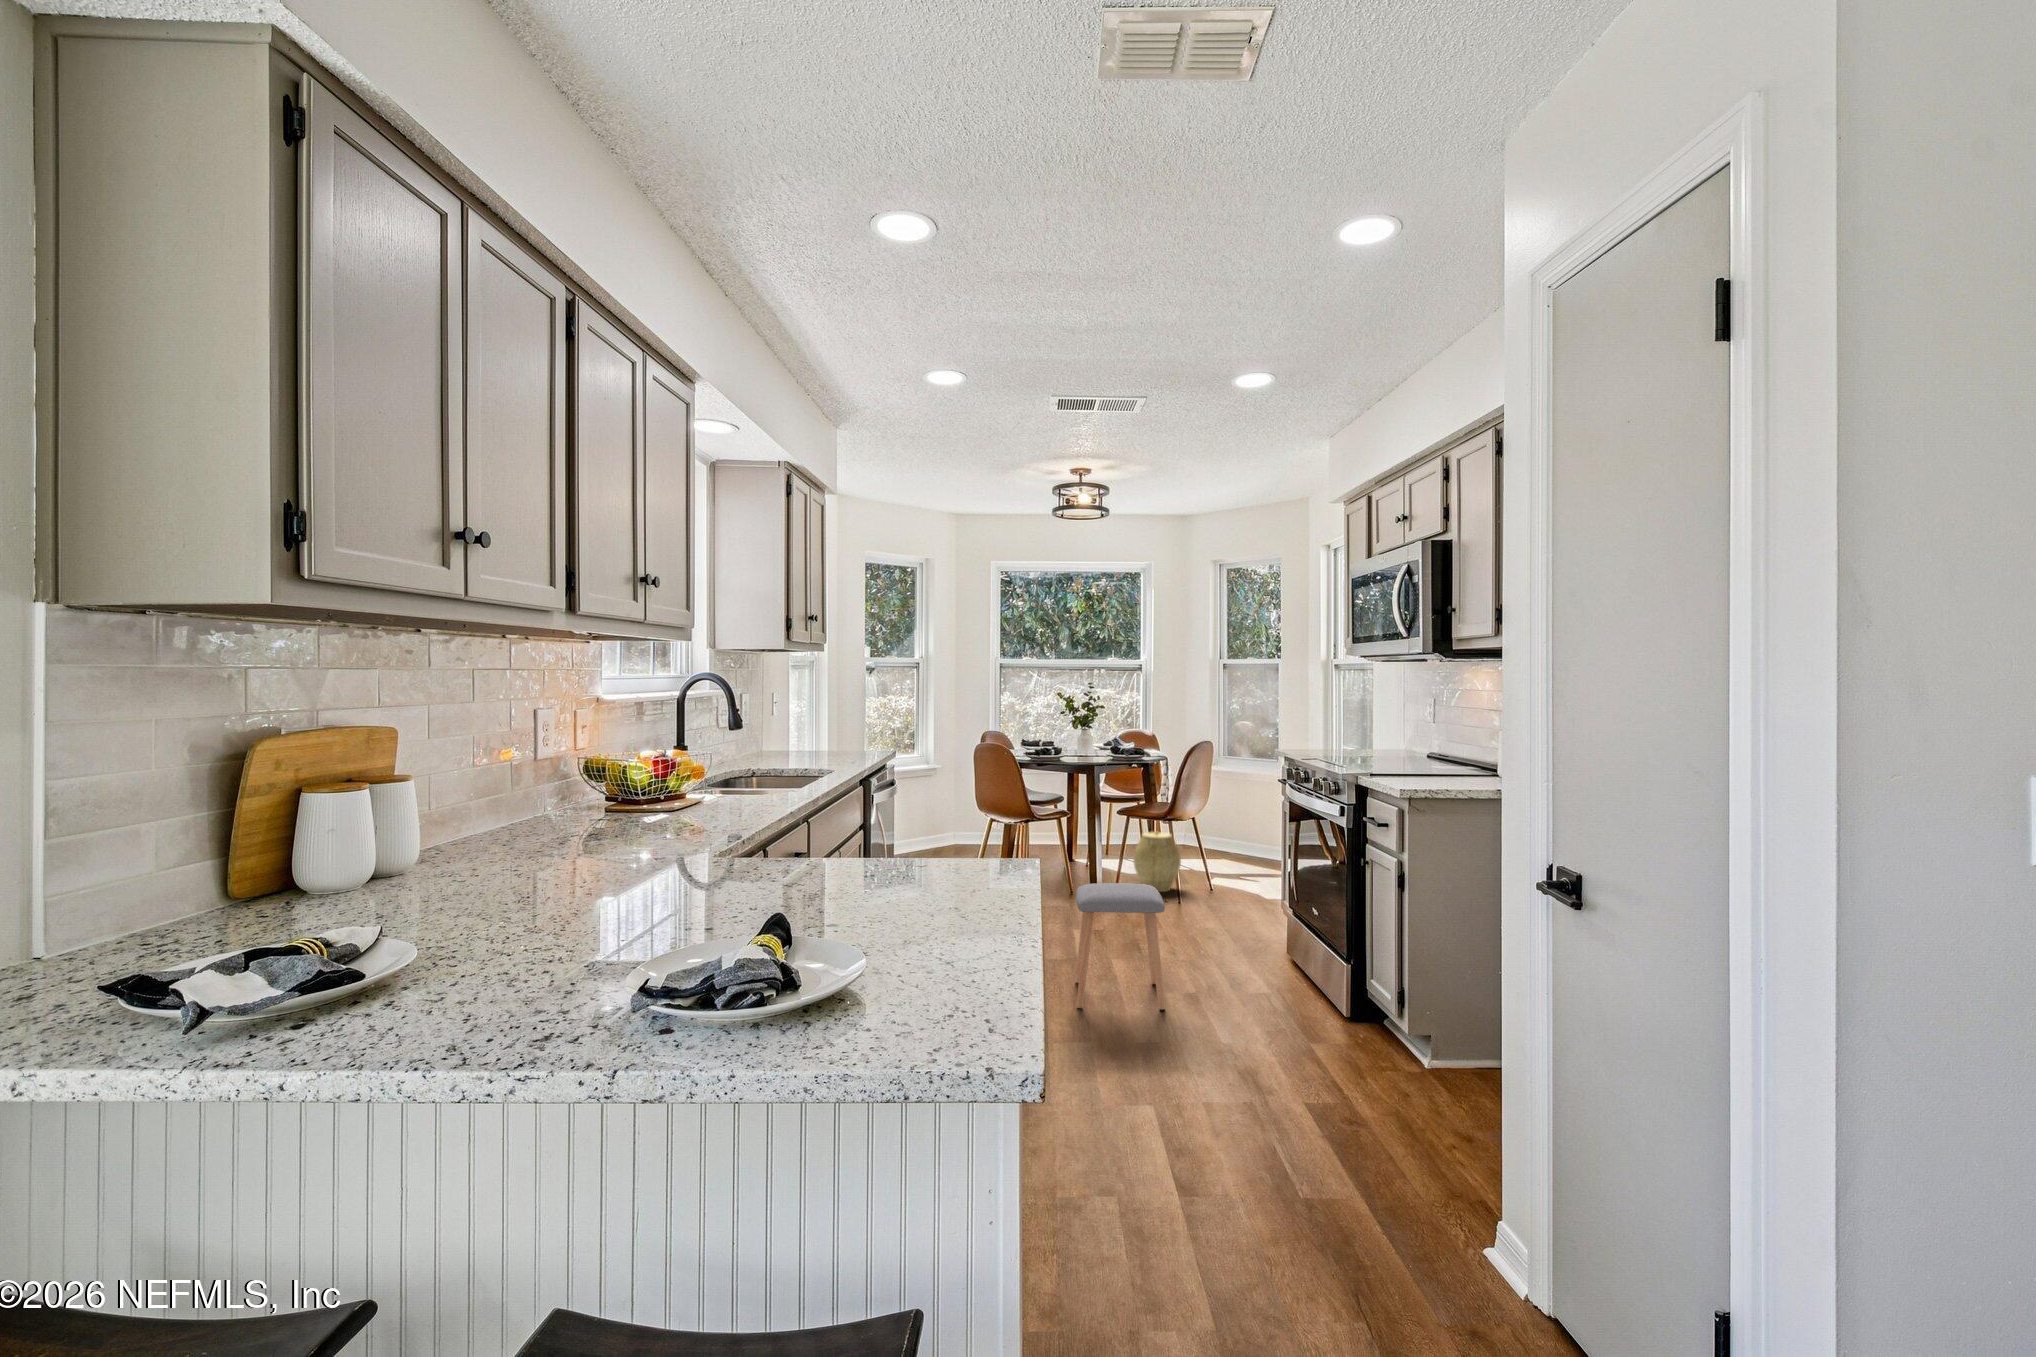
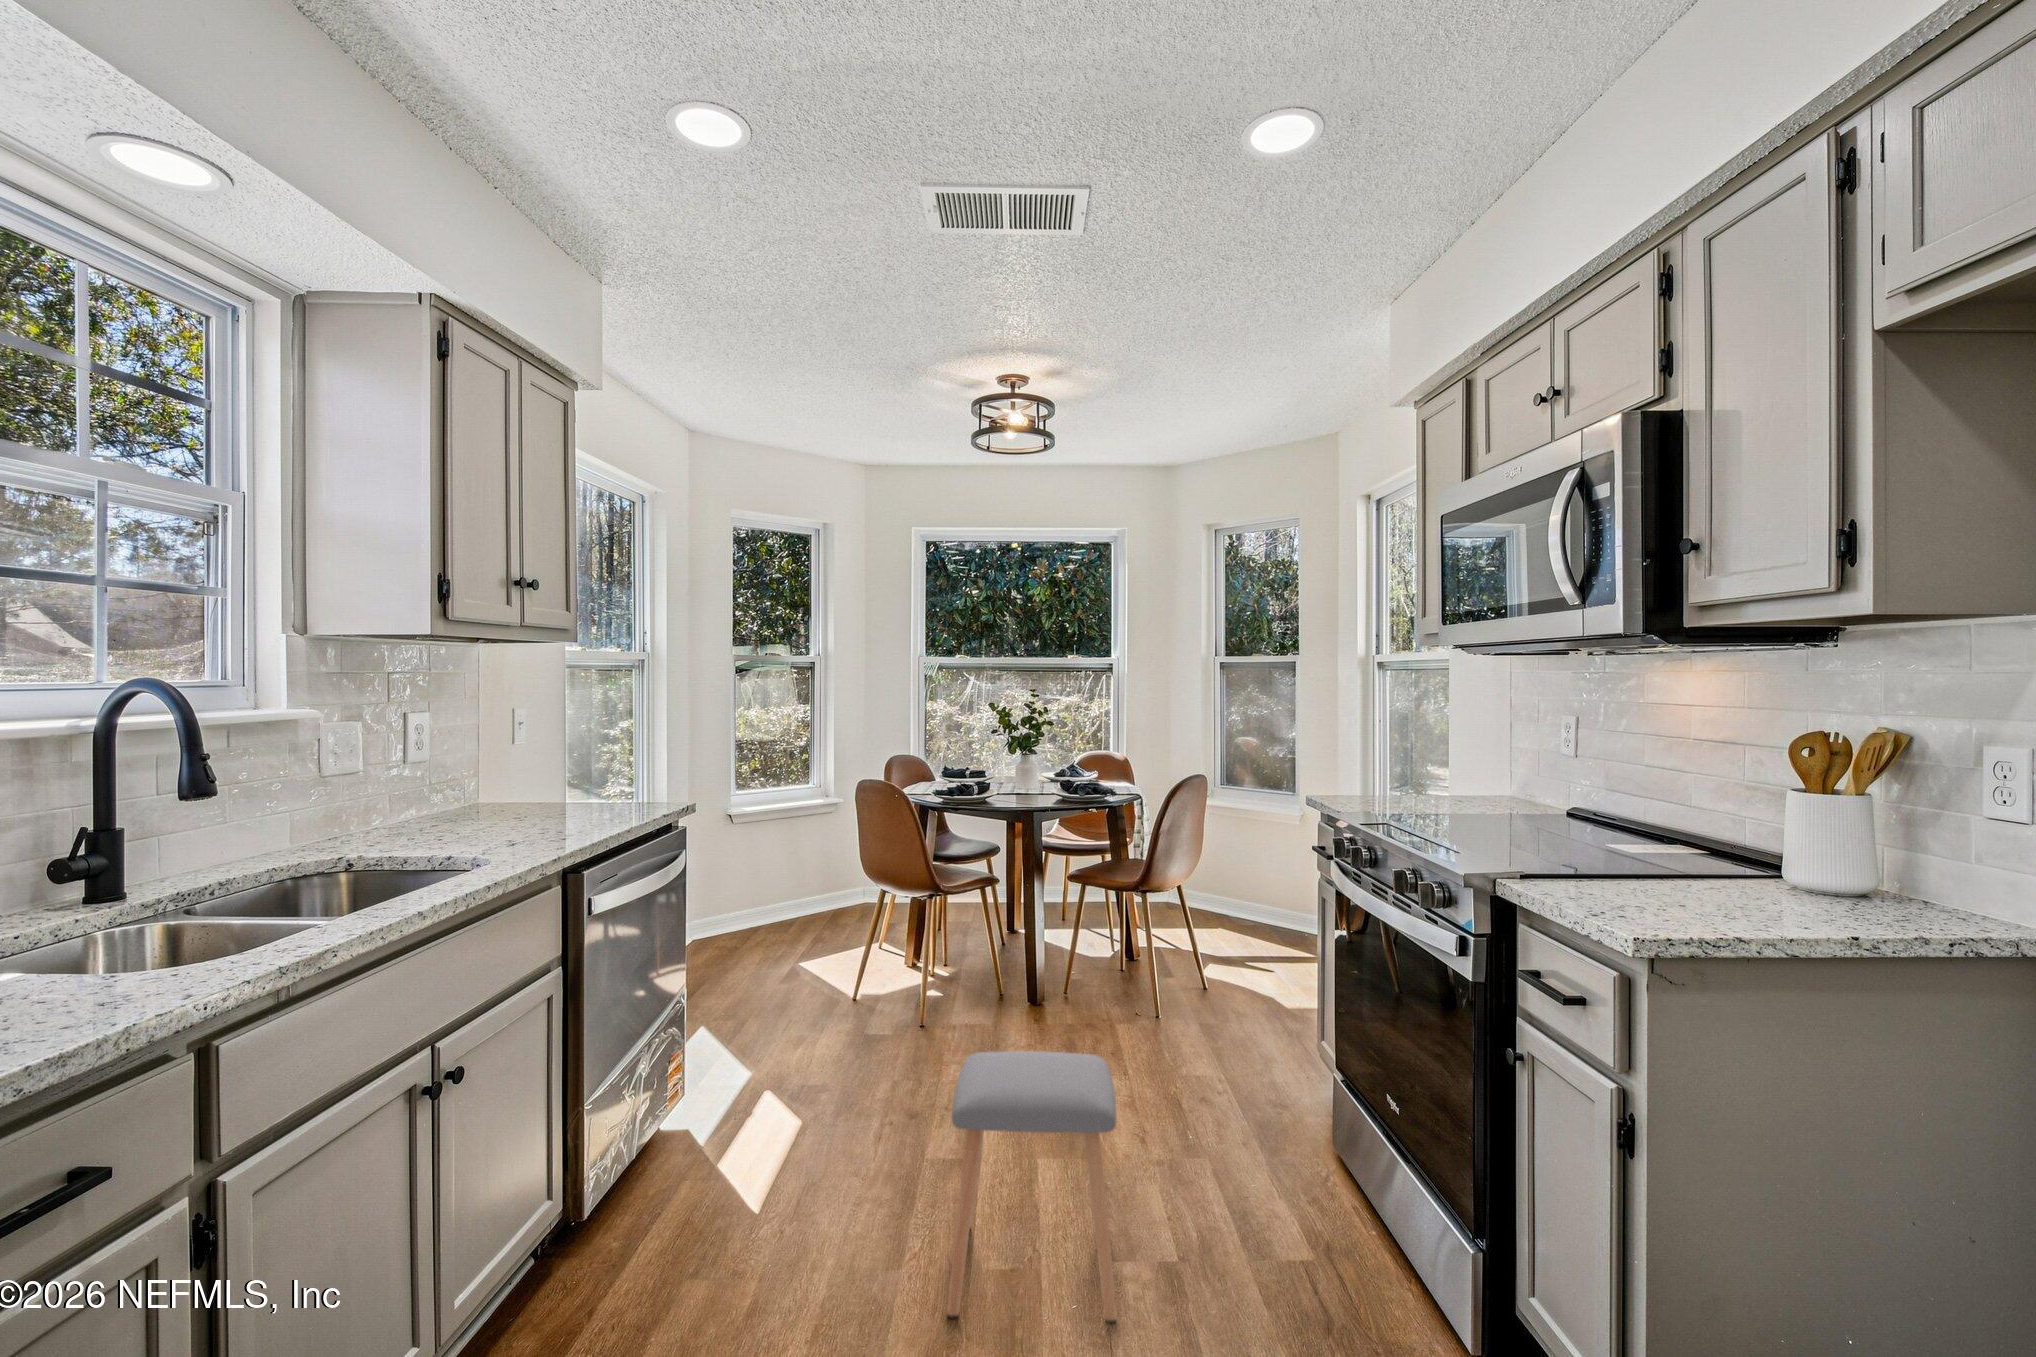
woven basket: present [1133,832,1181,892] -> none [1092,902,1160,991]

